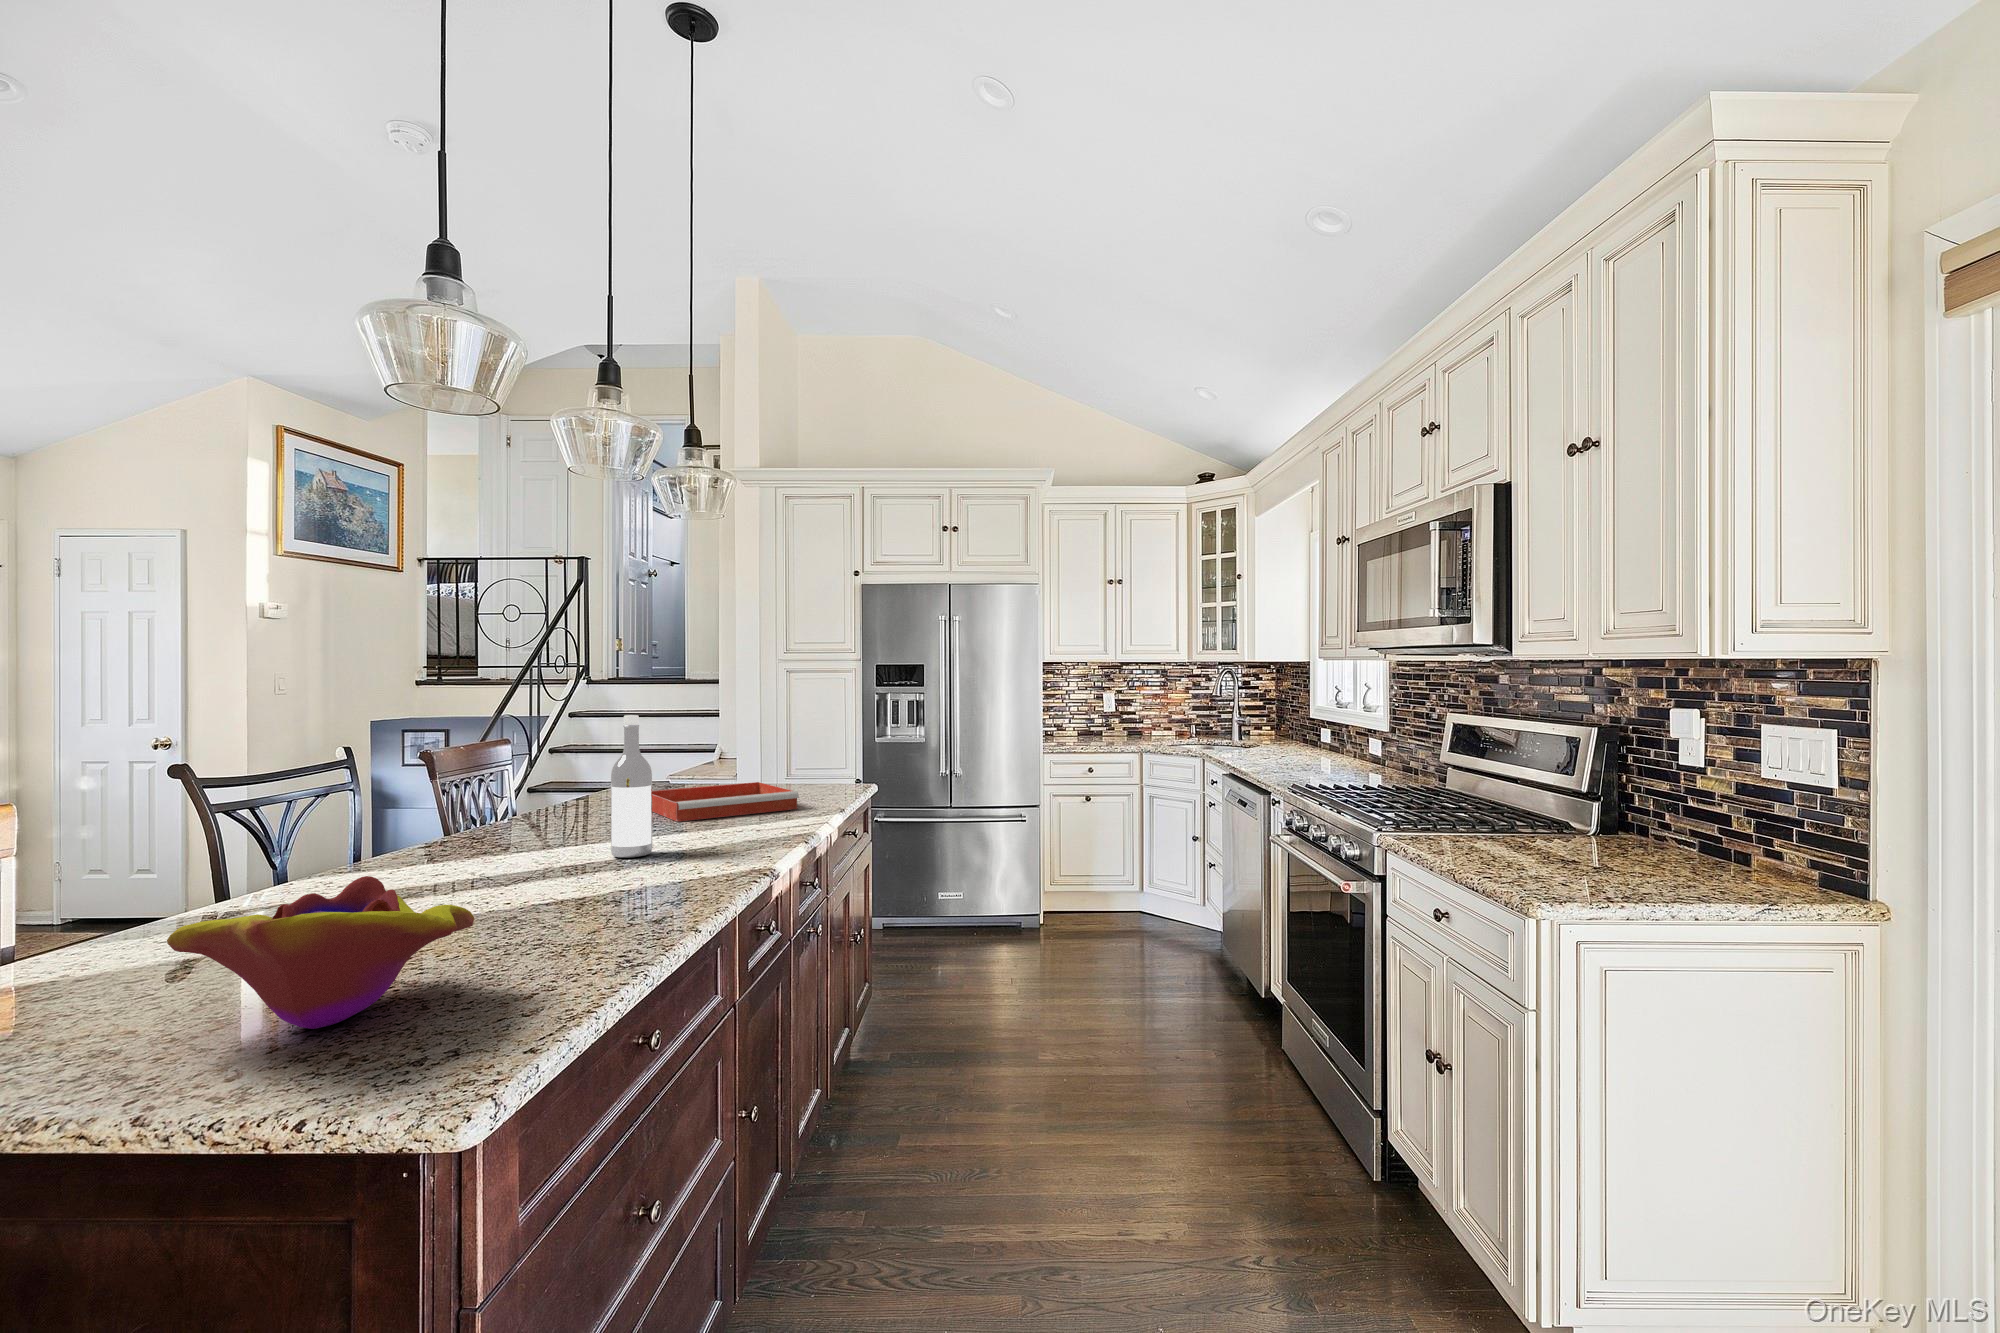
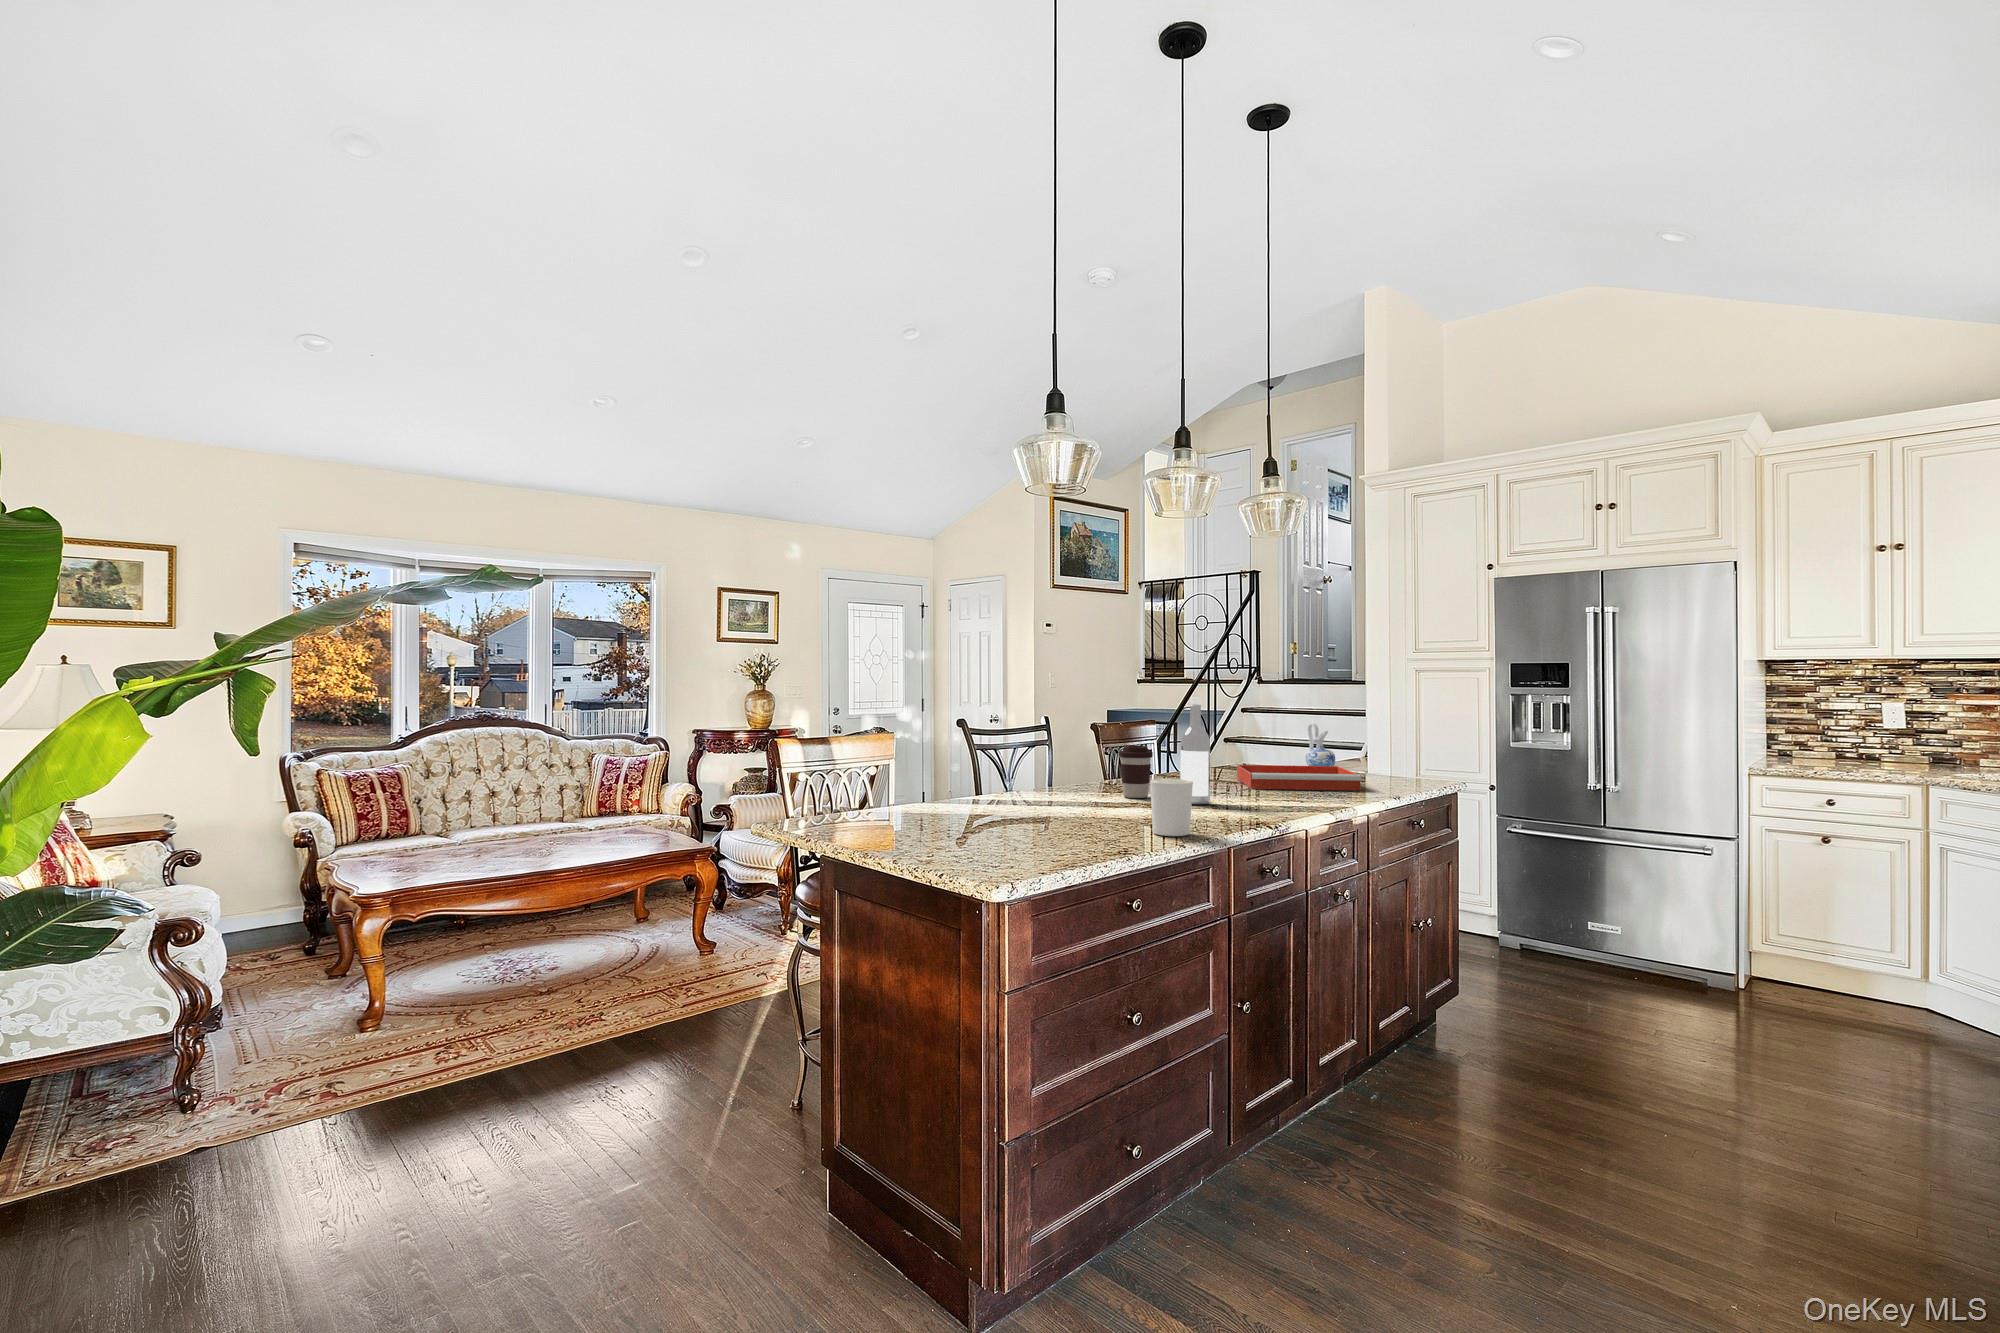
ceramic pitcher: none [709,733,742,787] -> present [1306,723,1335,766]
coffee cup: none [512,784,564,859] -> present [1119,745,1153,798]
candle holder: none [621,835,685,922] -> present [1150,778,1193,836]
decorative bowl: present [167,876,474,1029] -> none [911,774,1045,848]

